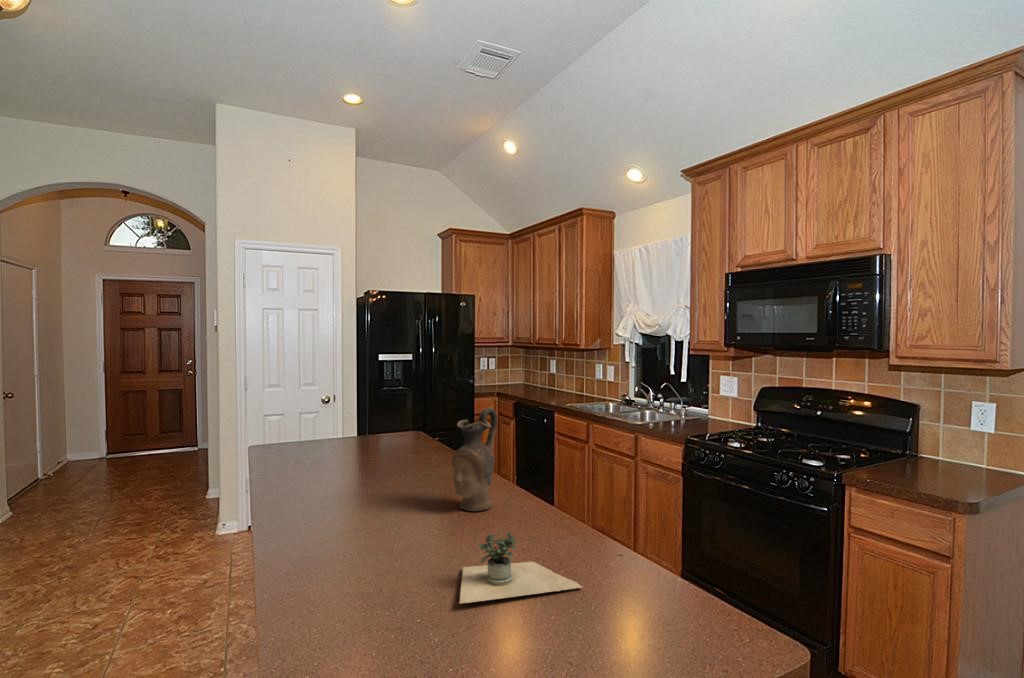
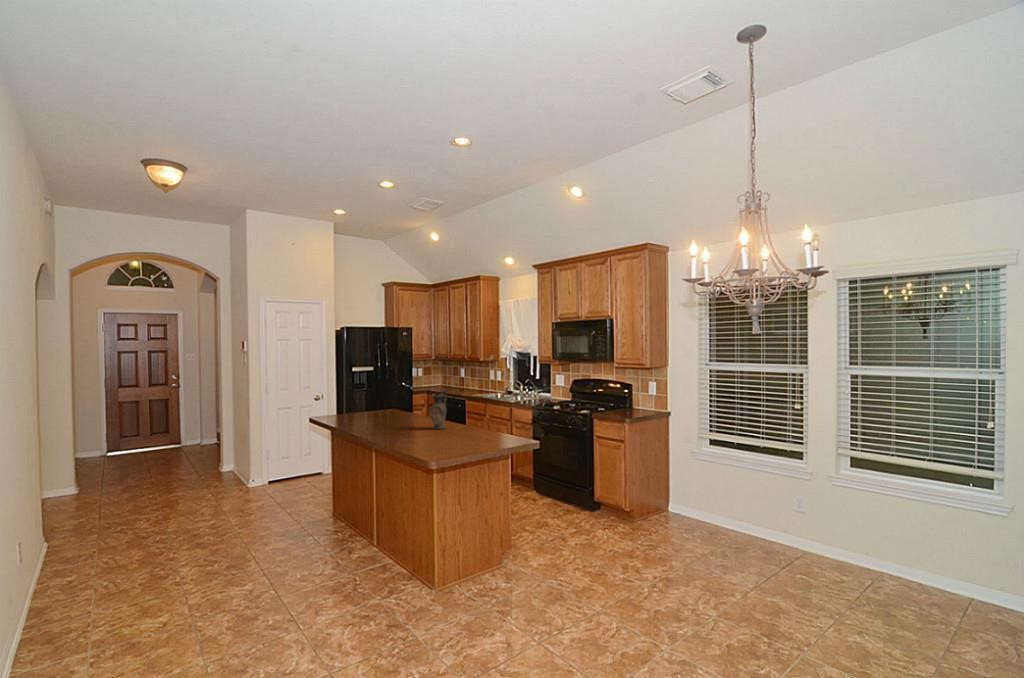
potted plant: present [459,533,622,603] -> none [443,423,494,441]

